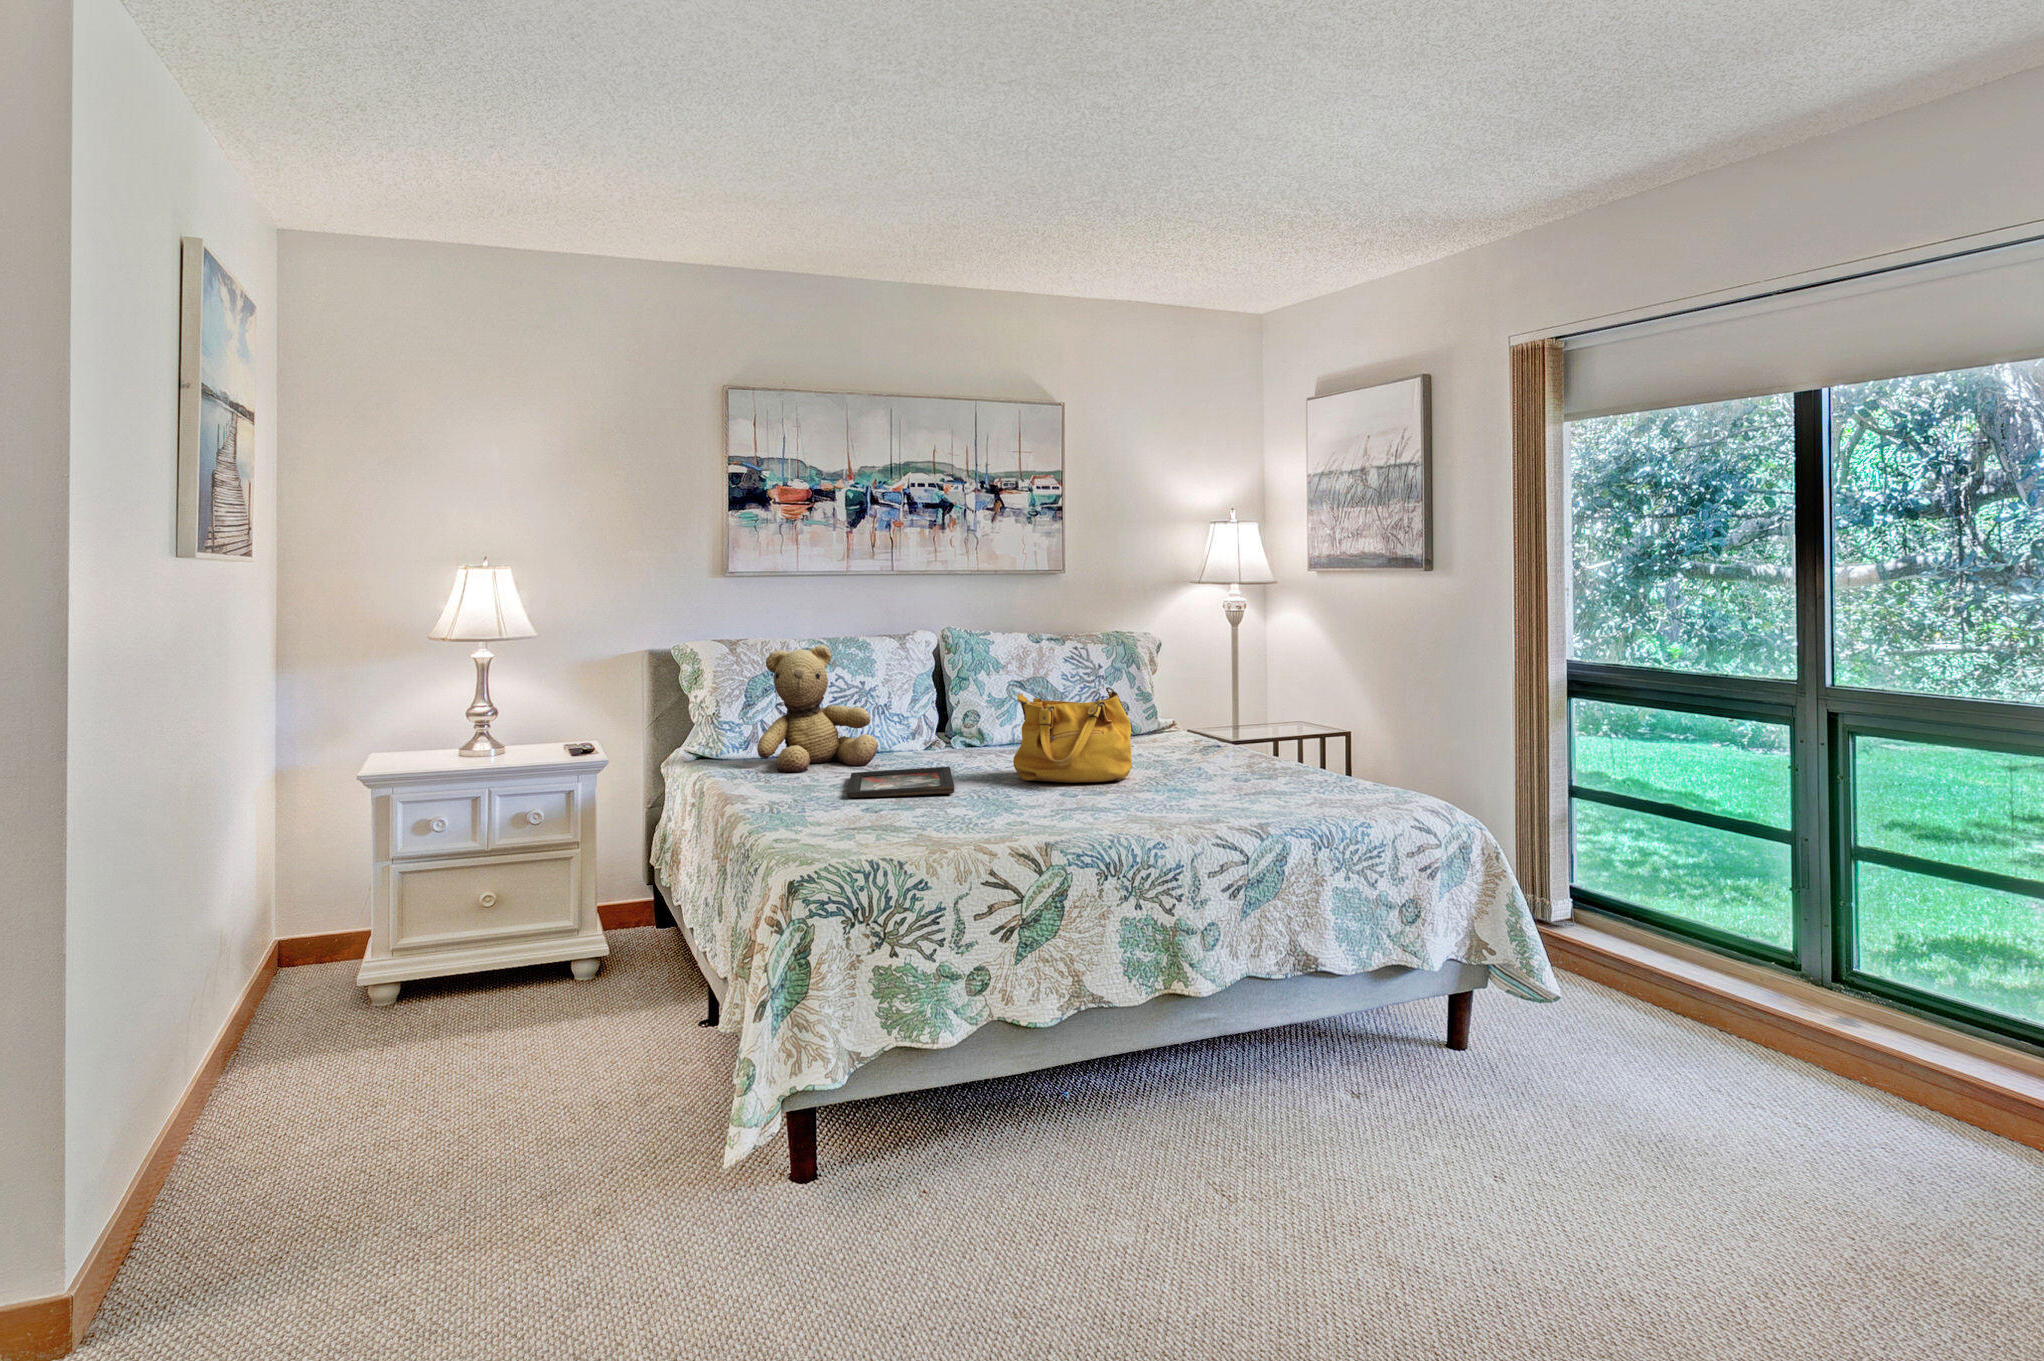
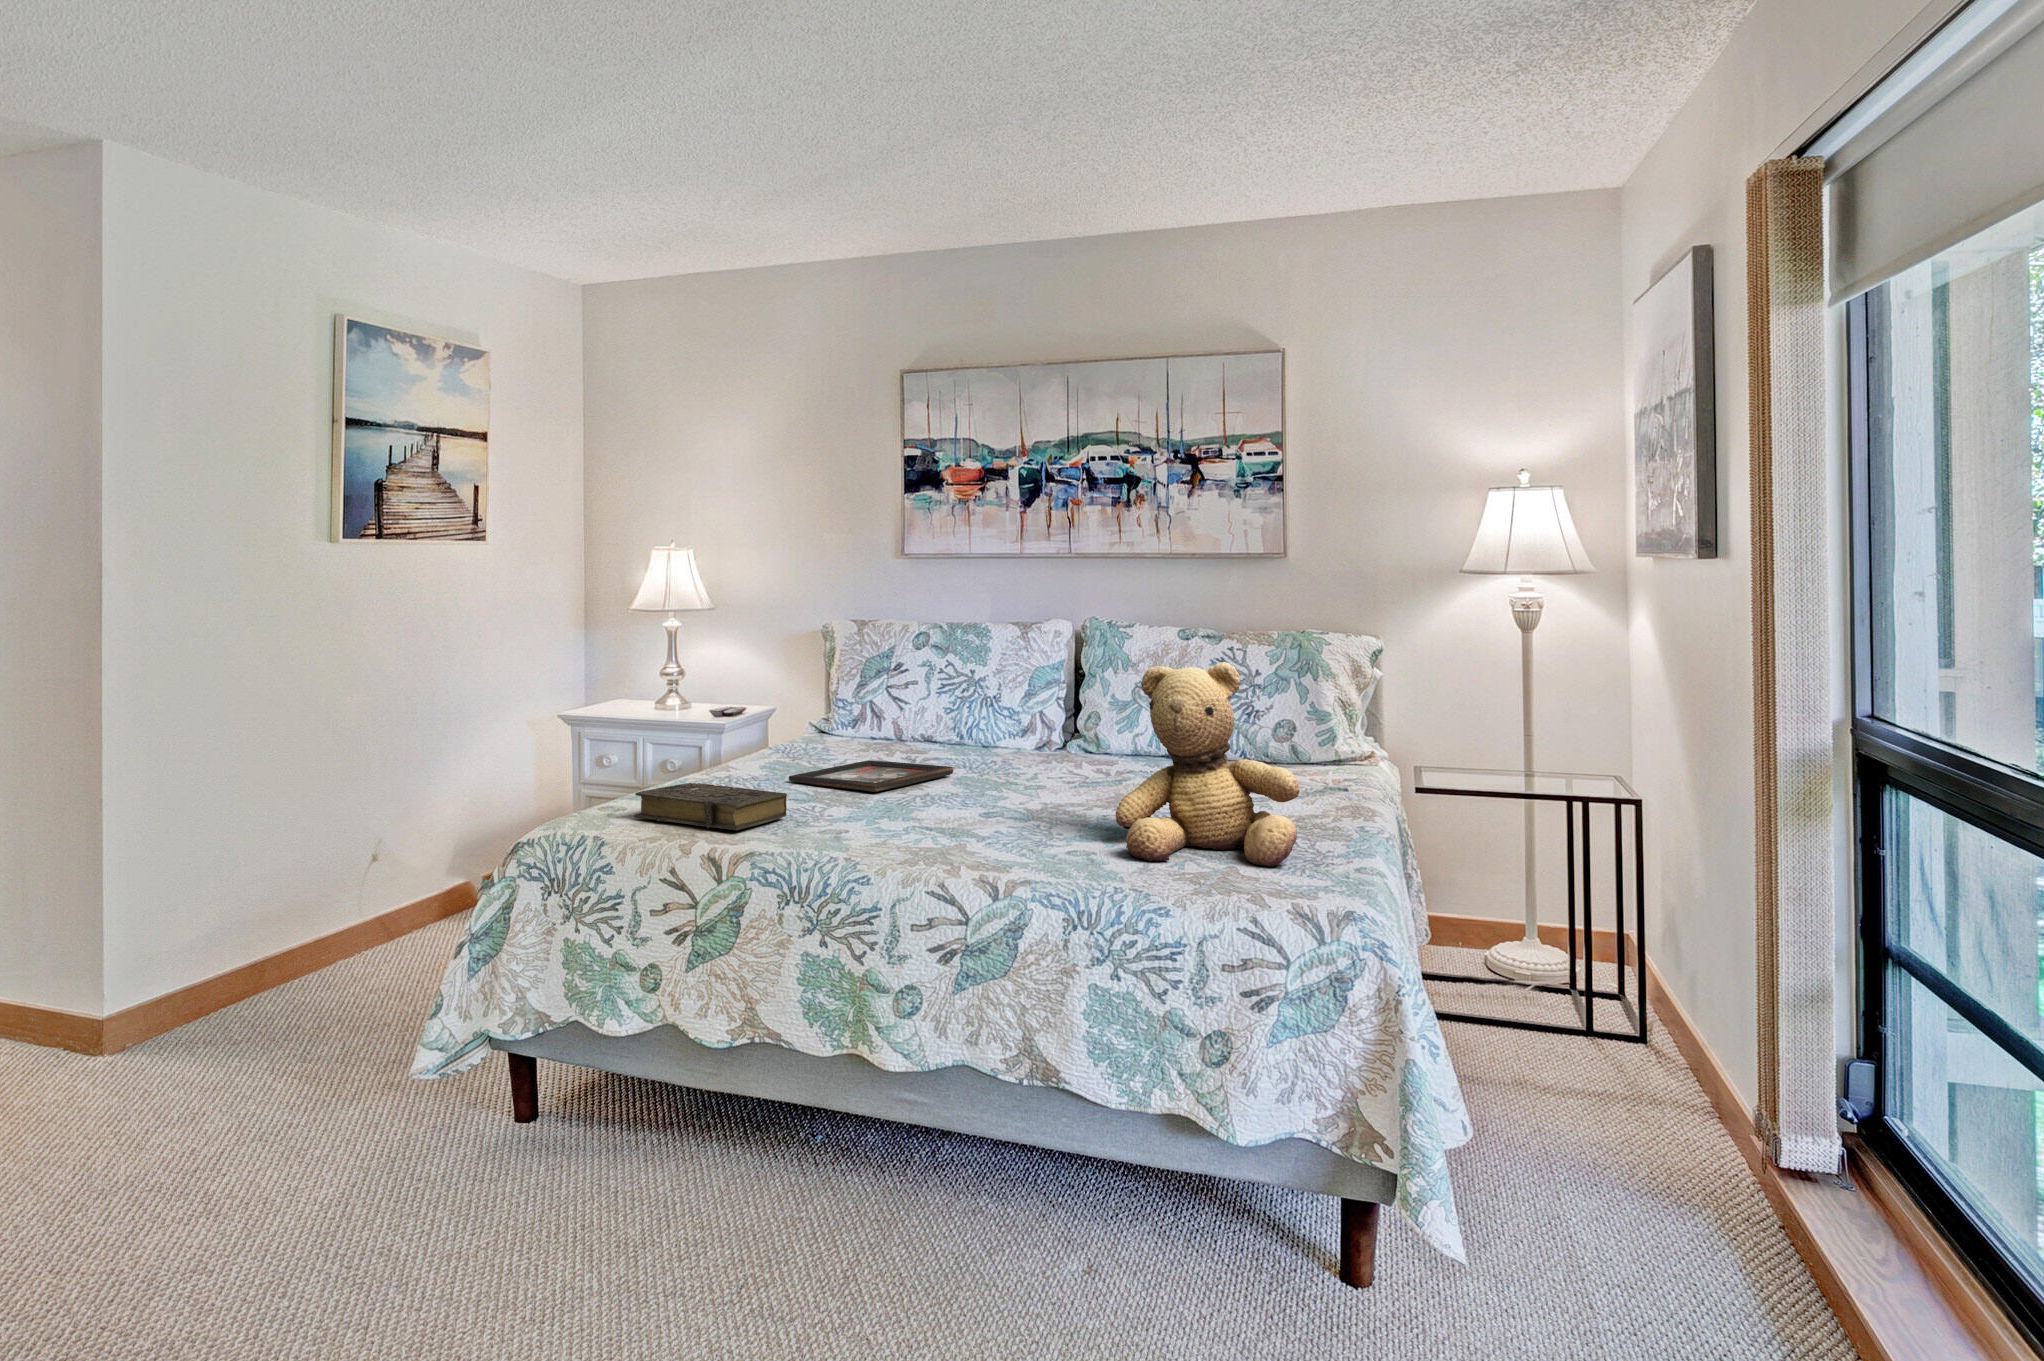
teddy bear: present [757,645,878,772] -> present [1116,662,1300,867]
handbag: present [1013,687,1132,783] -> none [982,692,1110,808]
book: none [853,798,987,842] -> present [634,783,787,830]

